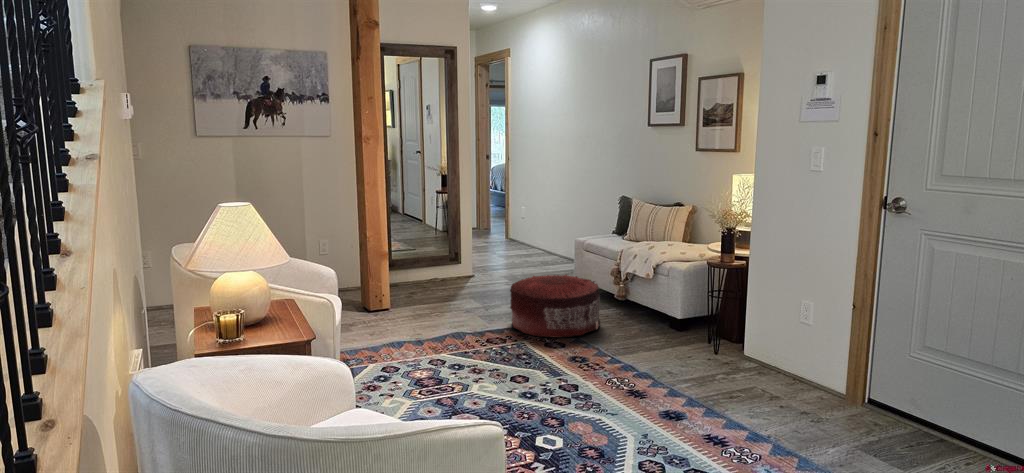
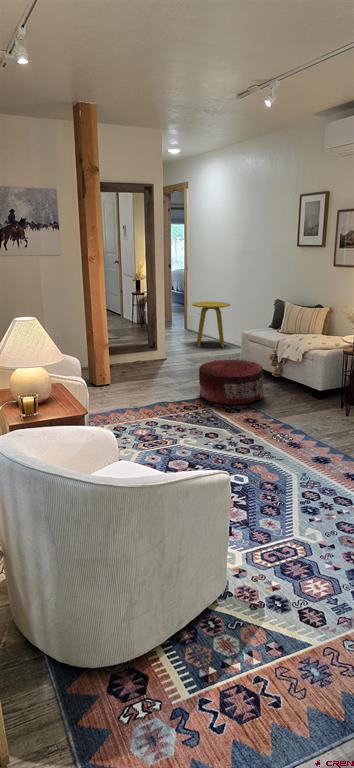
side table: none [512,201,564,262] -> present [192,302,230,347]

